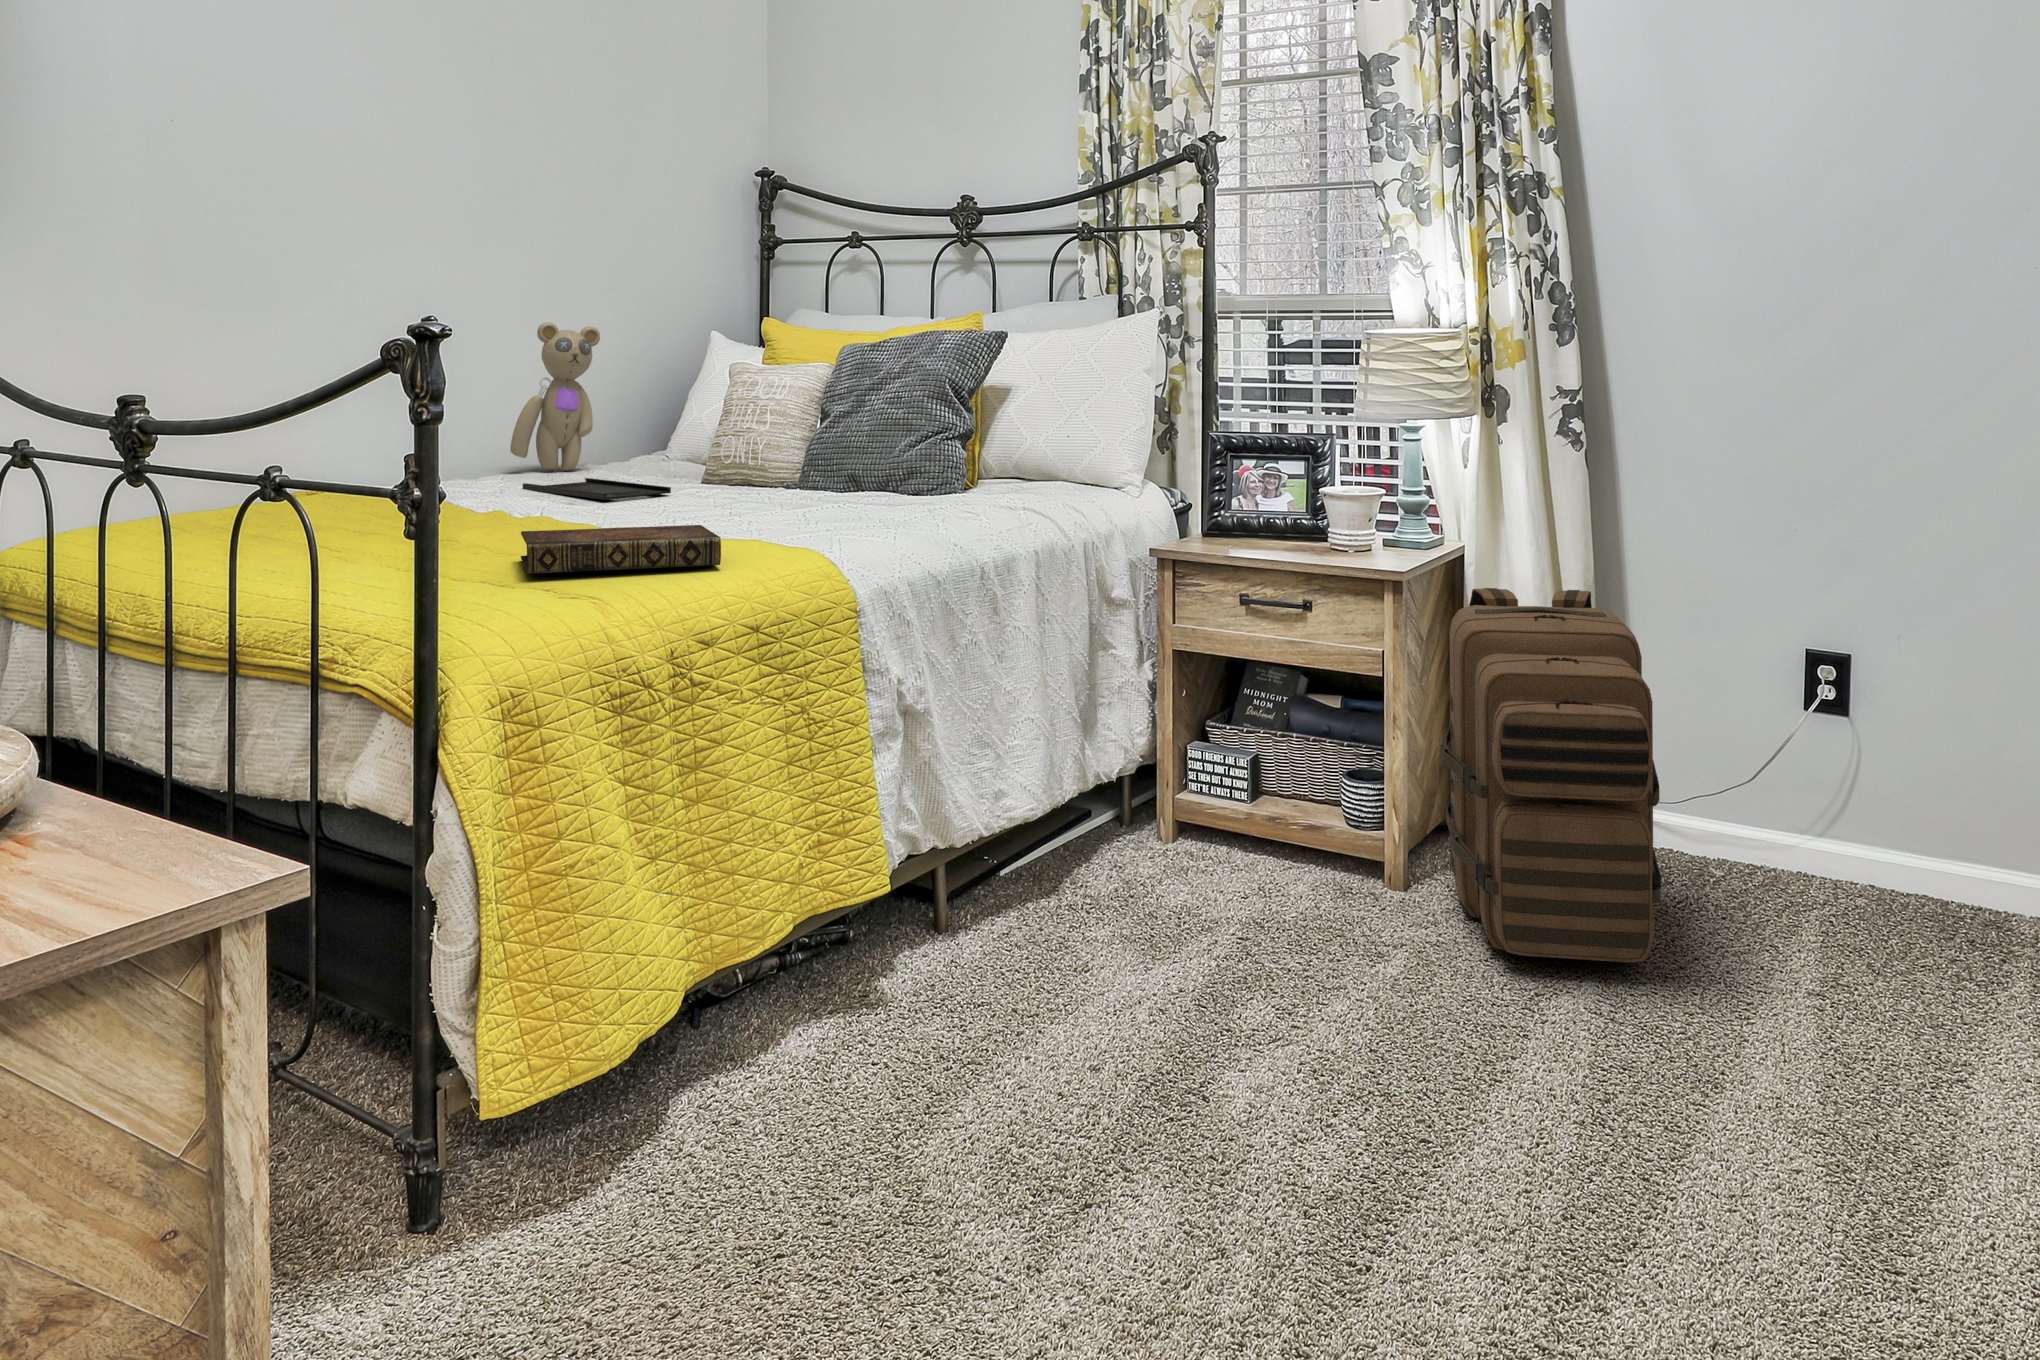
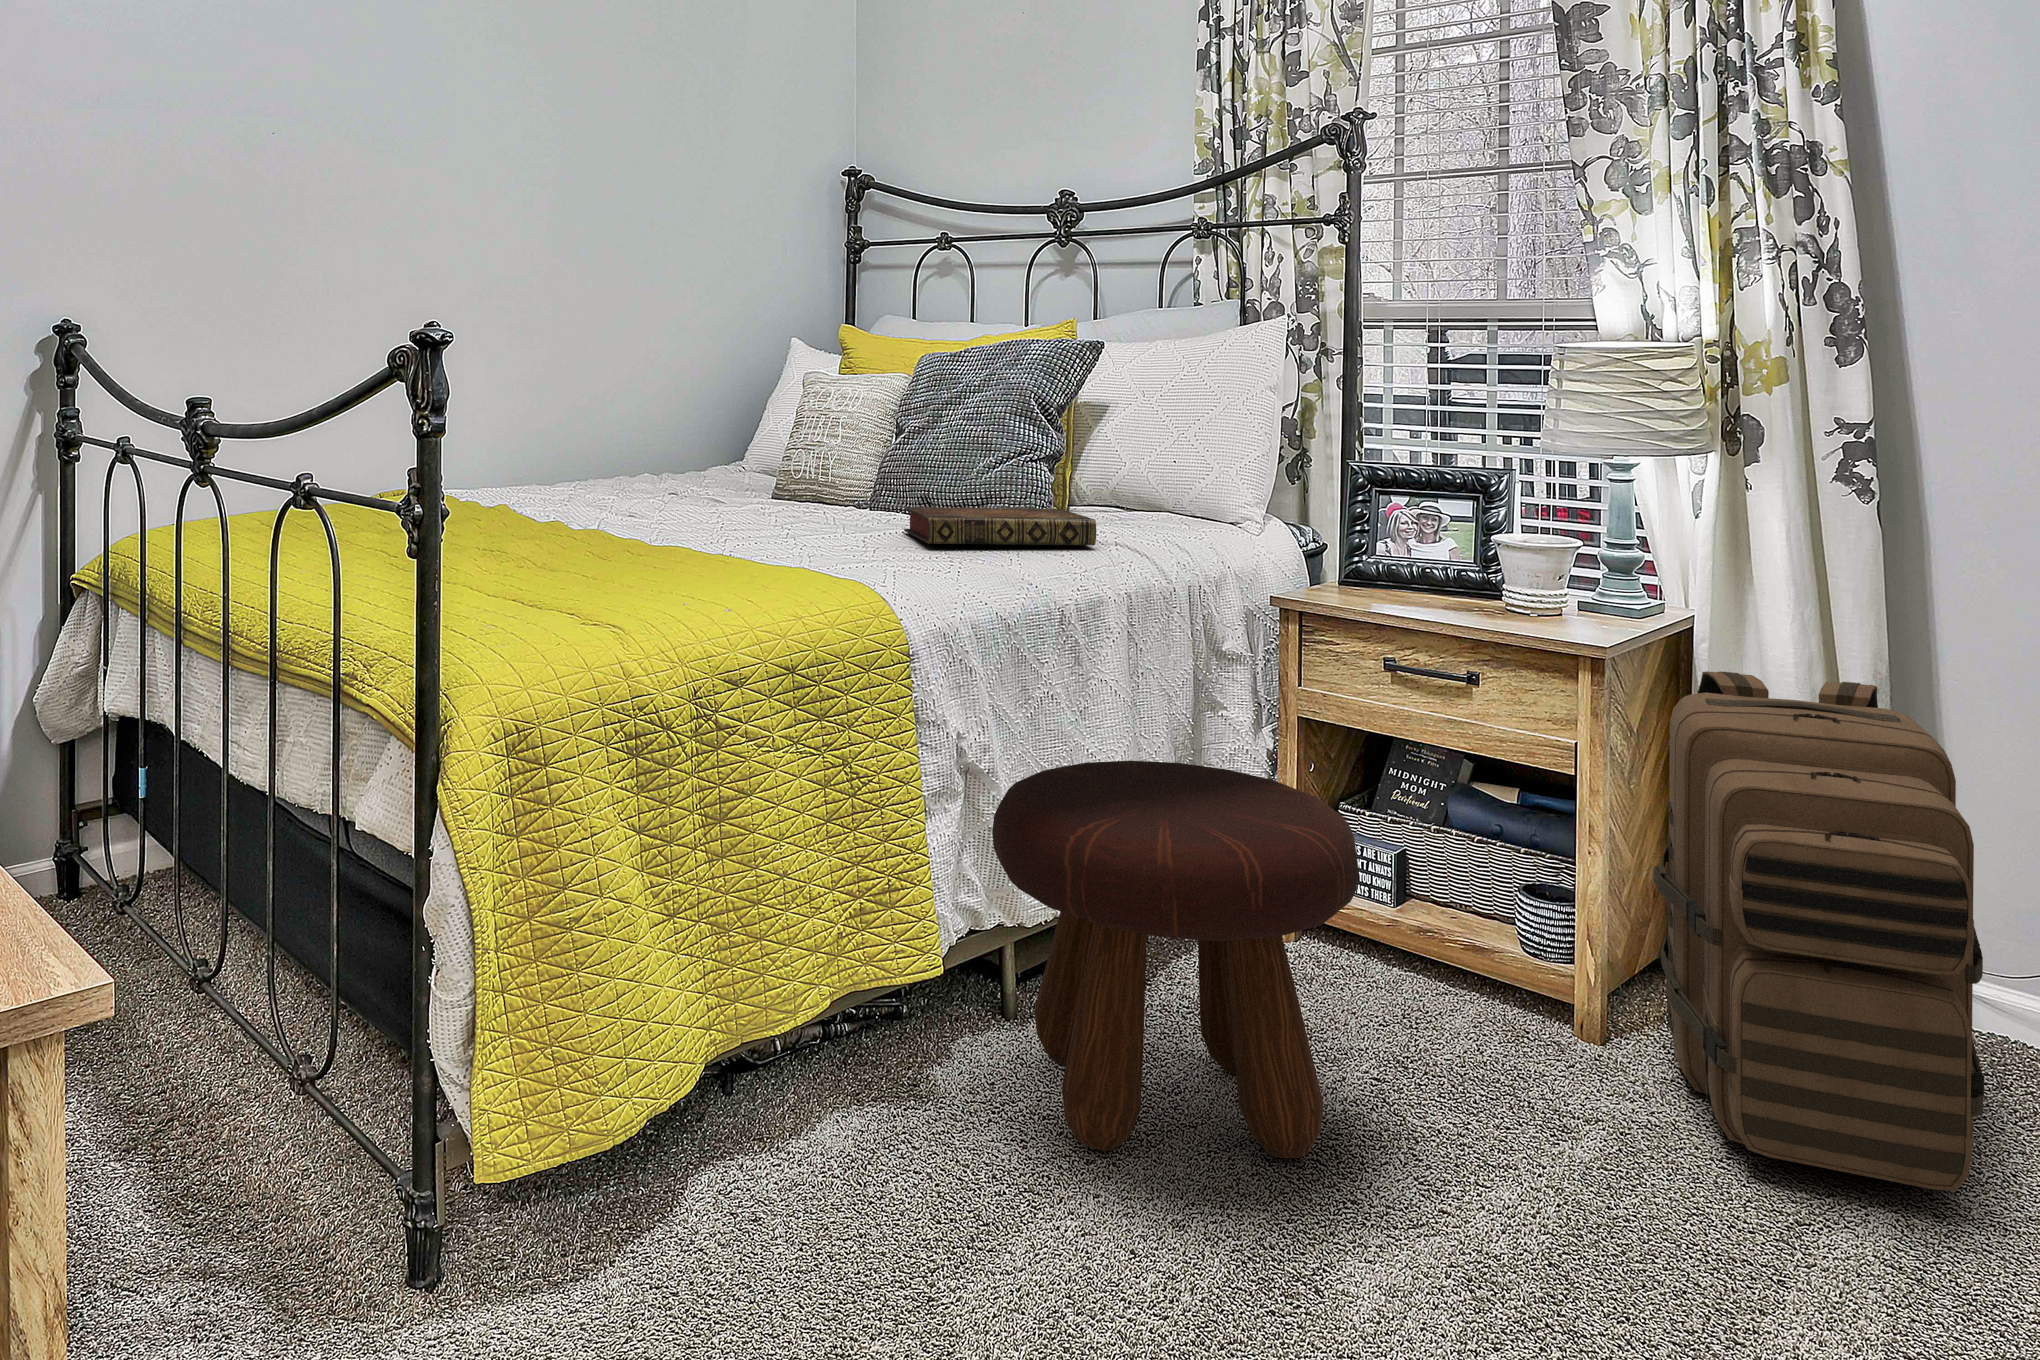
teddy bear: present [510,322,600,471] -> none [579,322,671,476]
tray: present [523,478,671,500] -> none [585,486,732,510]
book: present [521,525,721,574] -> present [904,507,1096,545]
footstool: none [928,694,1225,1020] -> present [992,761,1359,1158]

